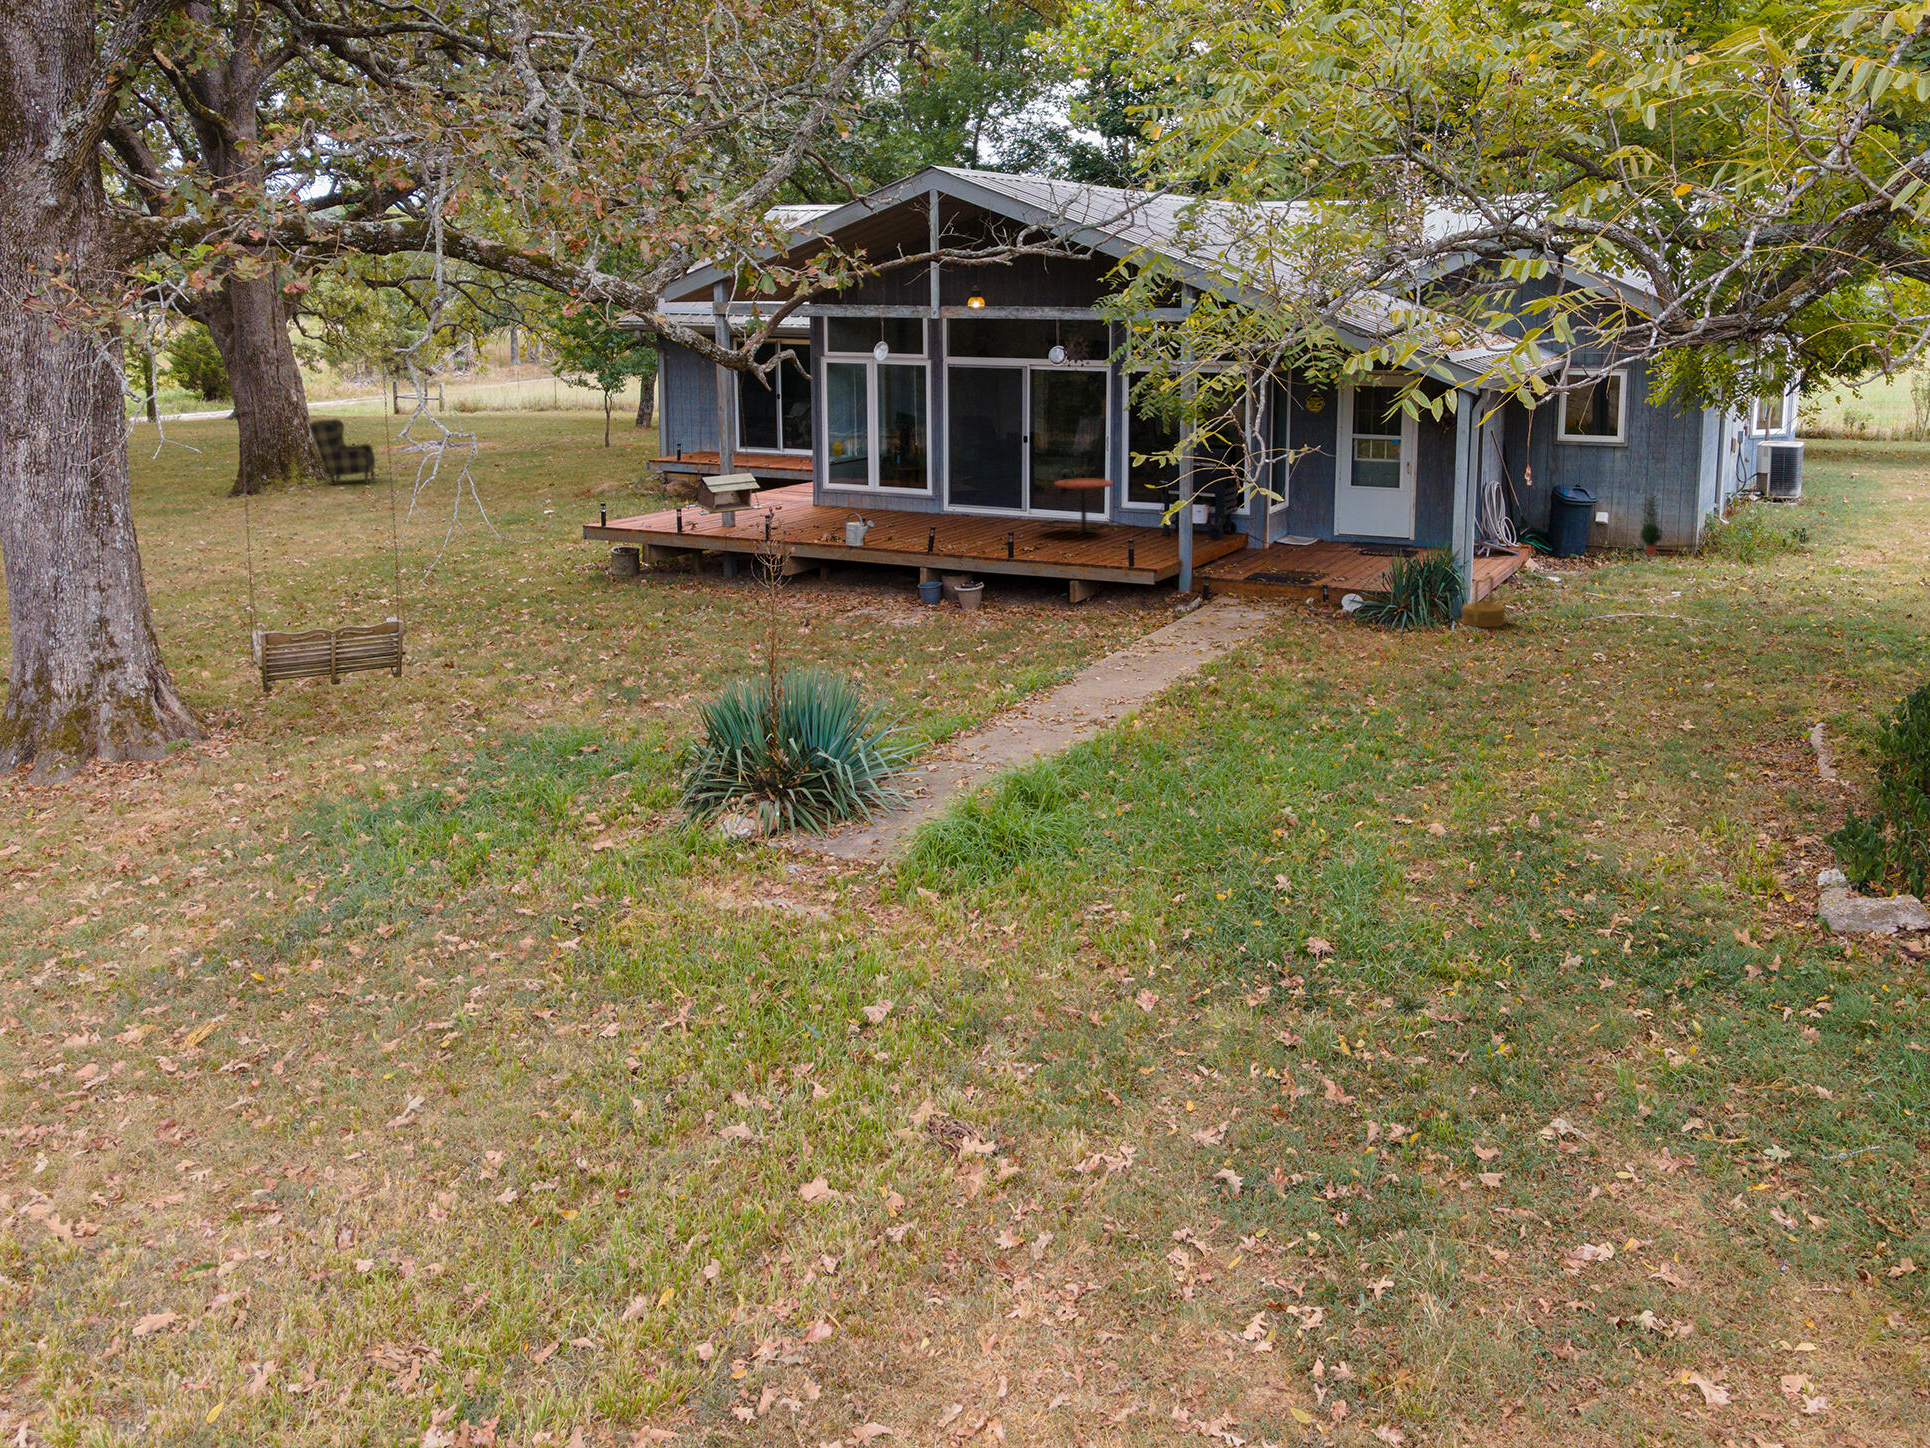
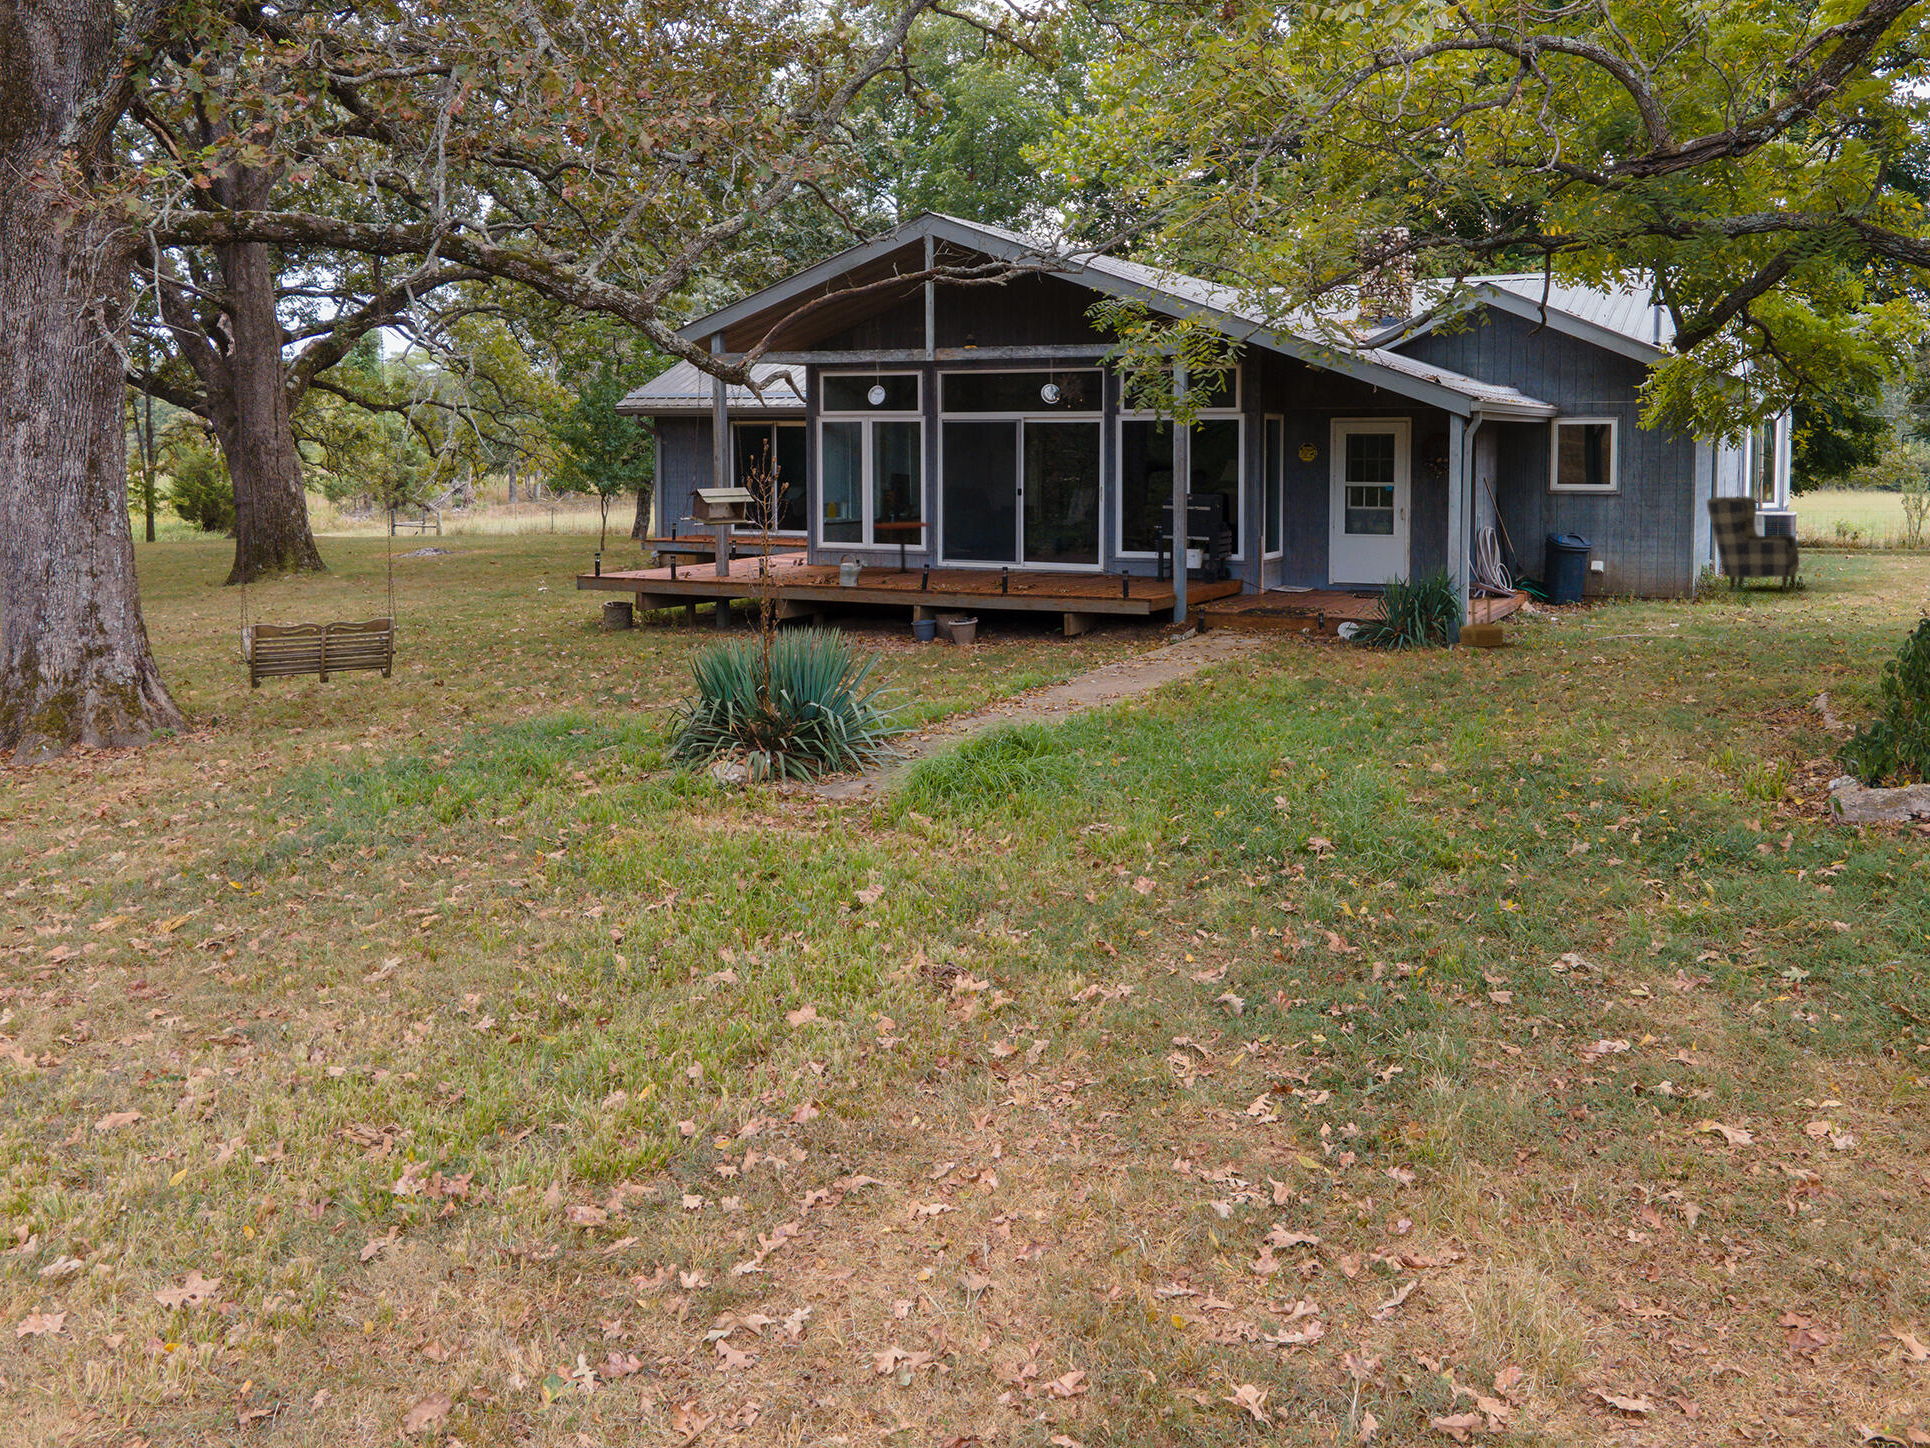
chair: present [309,419,375,485] -> present [1707,496,1799,593]
side table: present [1054,478,1113,534] -> present [873,522,930,573]
potted plant: present [1640,495,1663,555] -> none [1636,539,1662,600]

